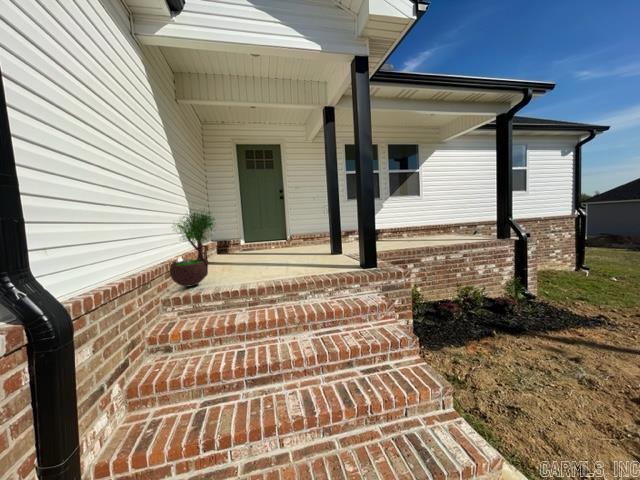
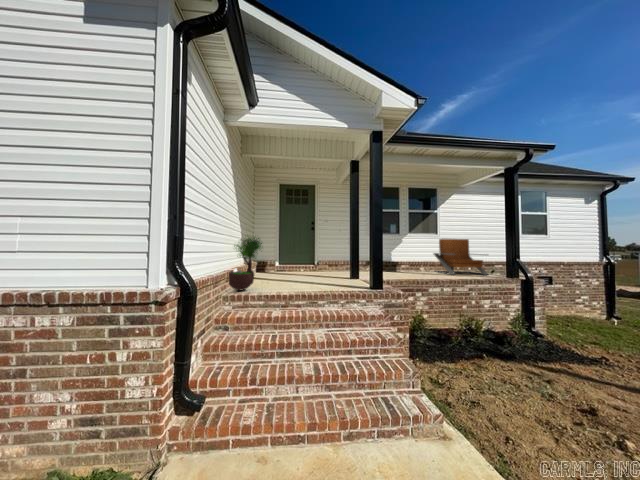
lounge chair: none [418,200,477,240] -> present [434,239,488,275]

